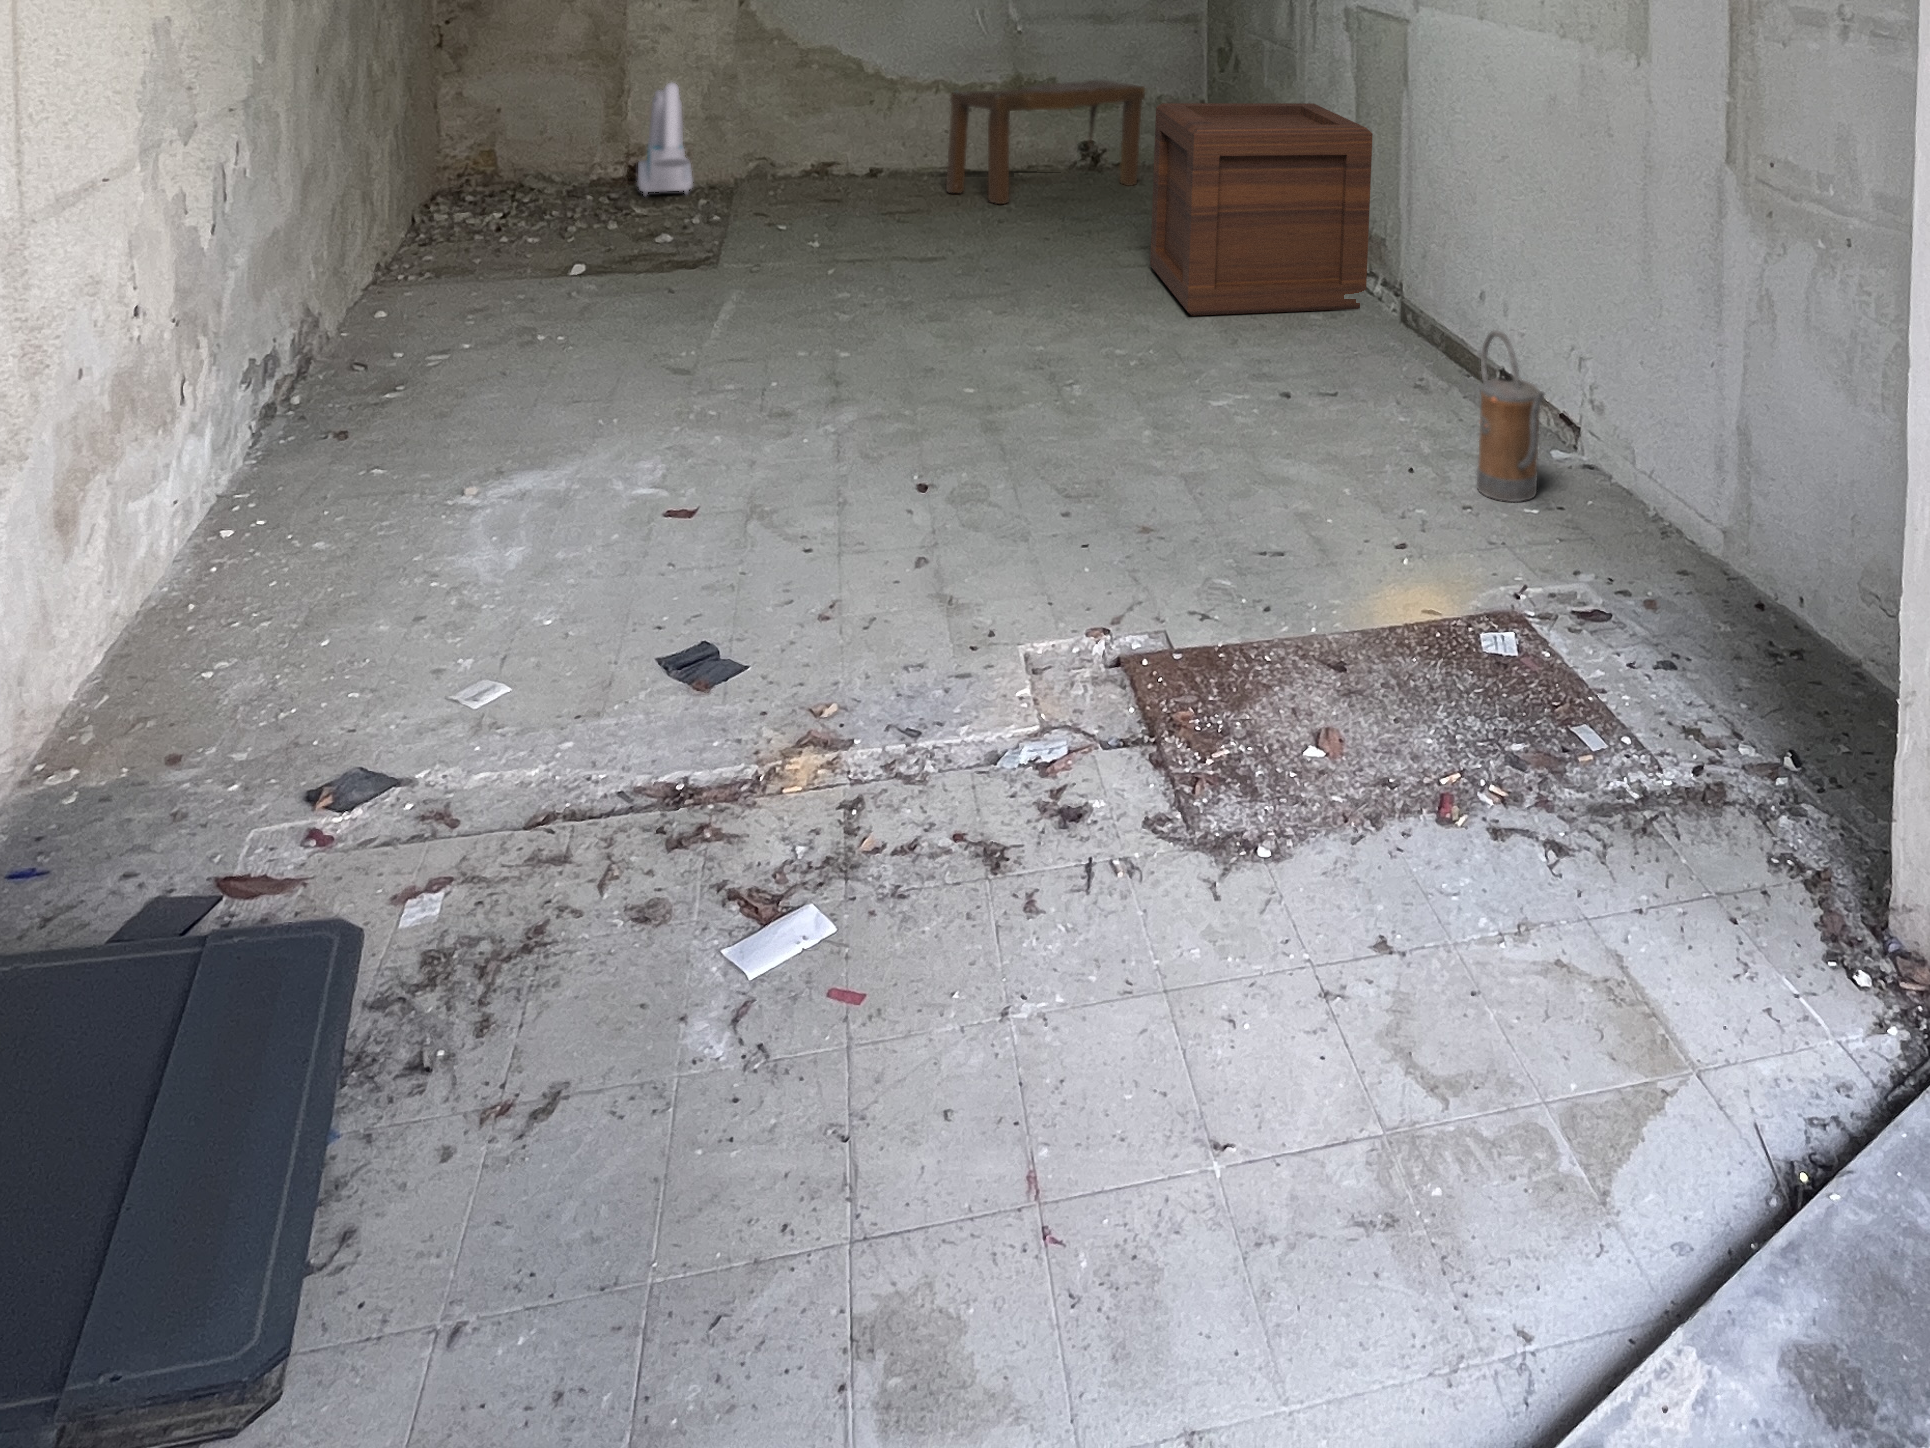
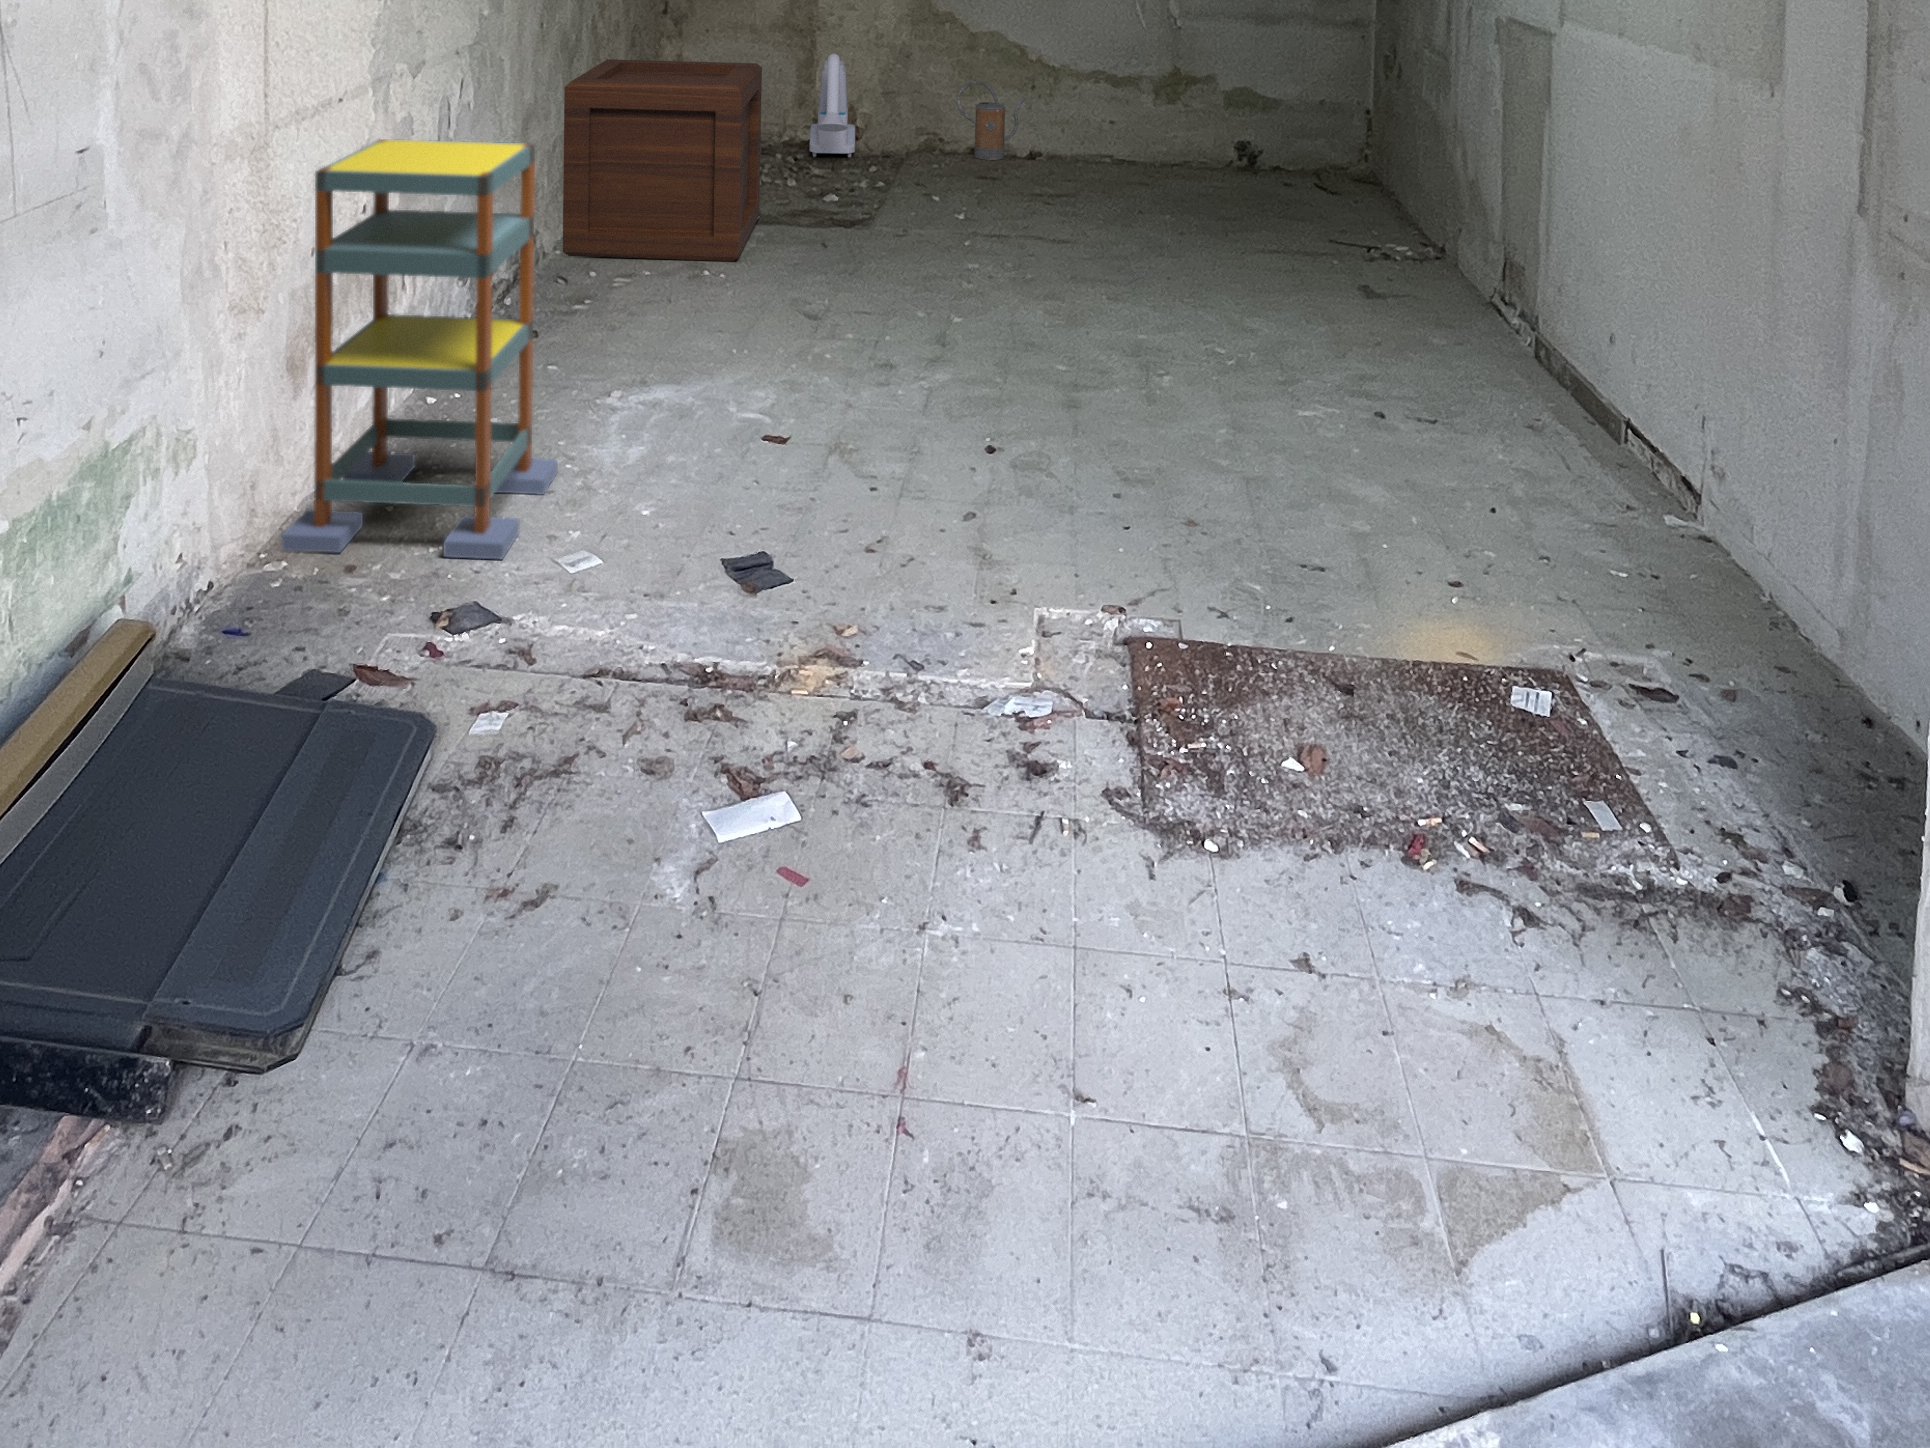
bench: present [946,80,1145,204] -> none [1085,63,1290,185]
wooden crate: present [1150,103,1373,316] -> present [563,59,762,261]
shelving unit: none [38,195,422,751] -> present [282,139,558,559]
watering can: present [1477,330,1545,502] -> present [957,81,1025,160]

